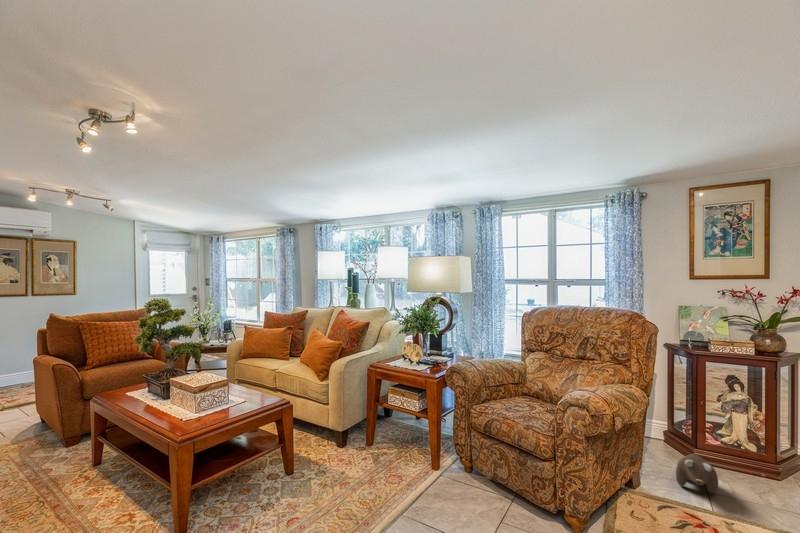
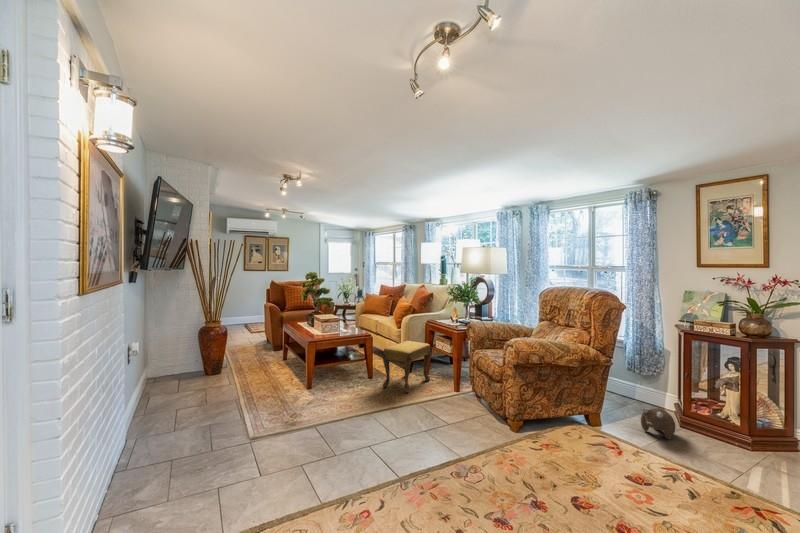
footstool: none [320,400,384,498] -> present [383,341,431,393]

